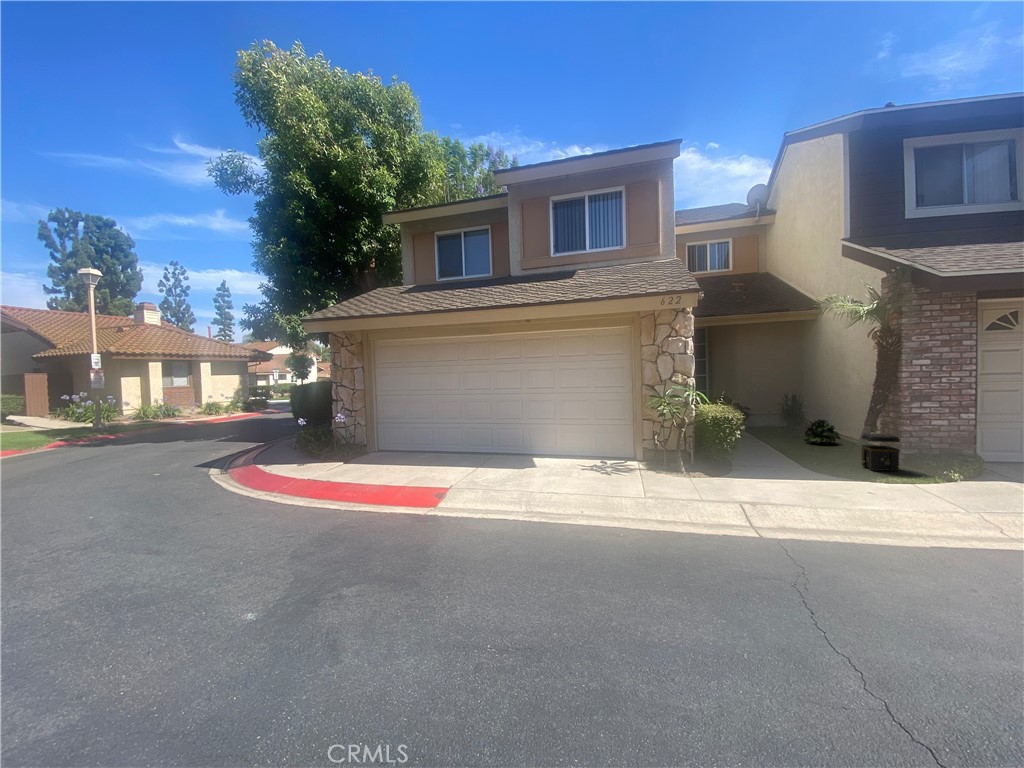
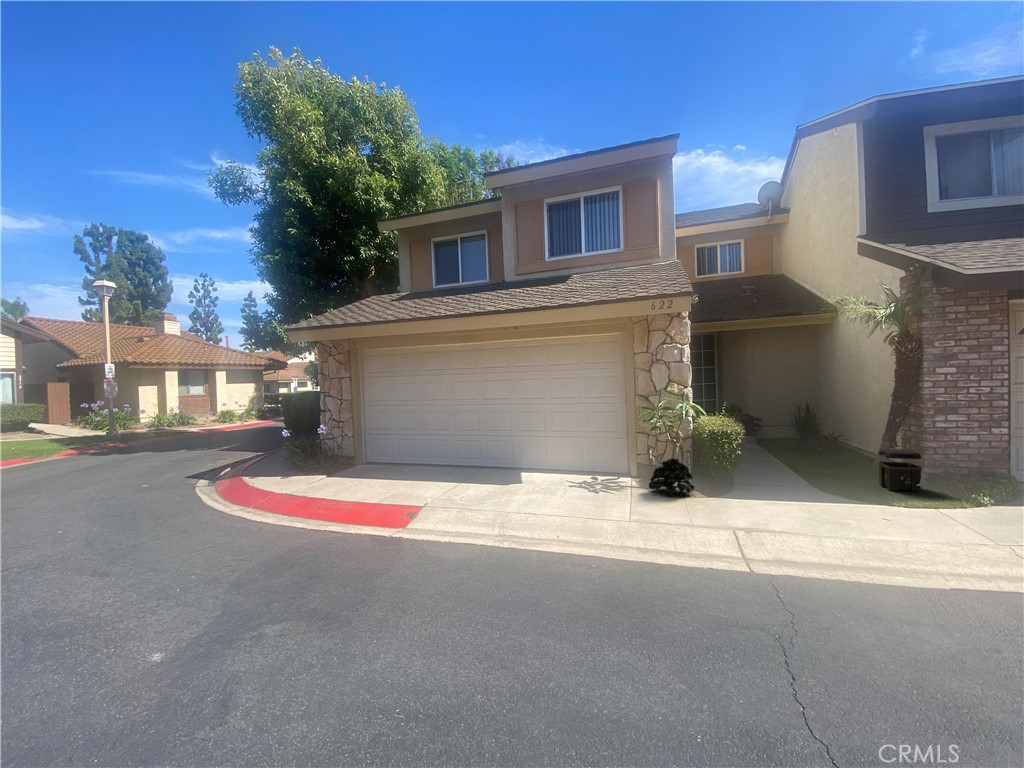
potted plant: present [804,420,840,443] -> present [649,458,694,496]

